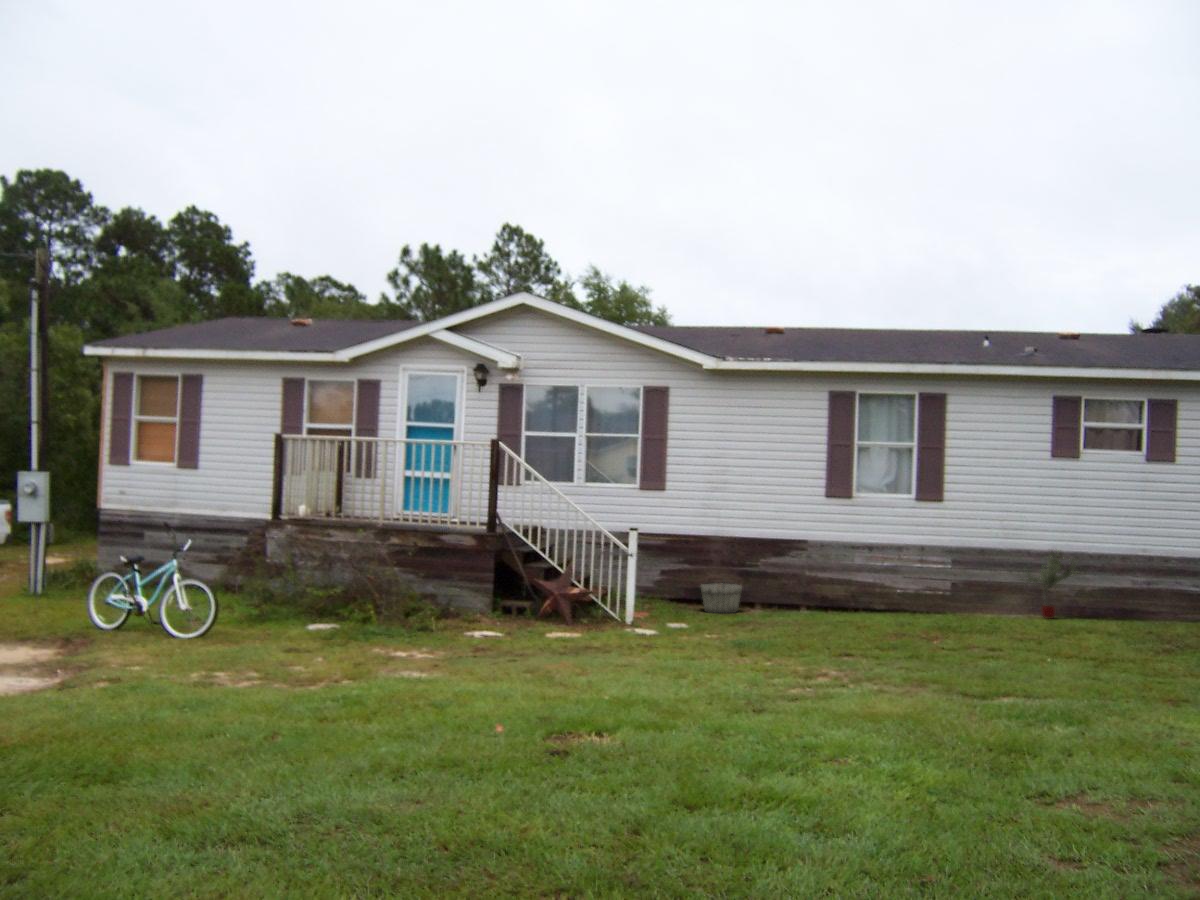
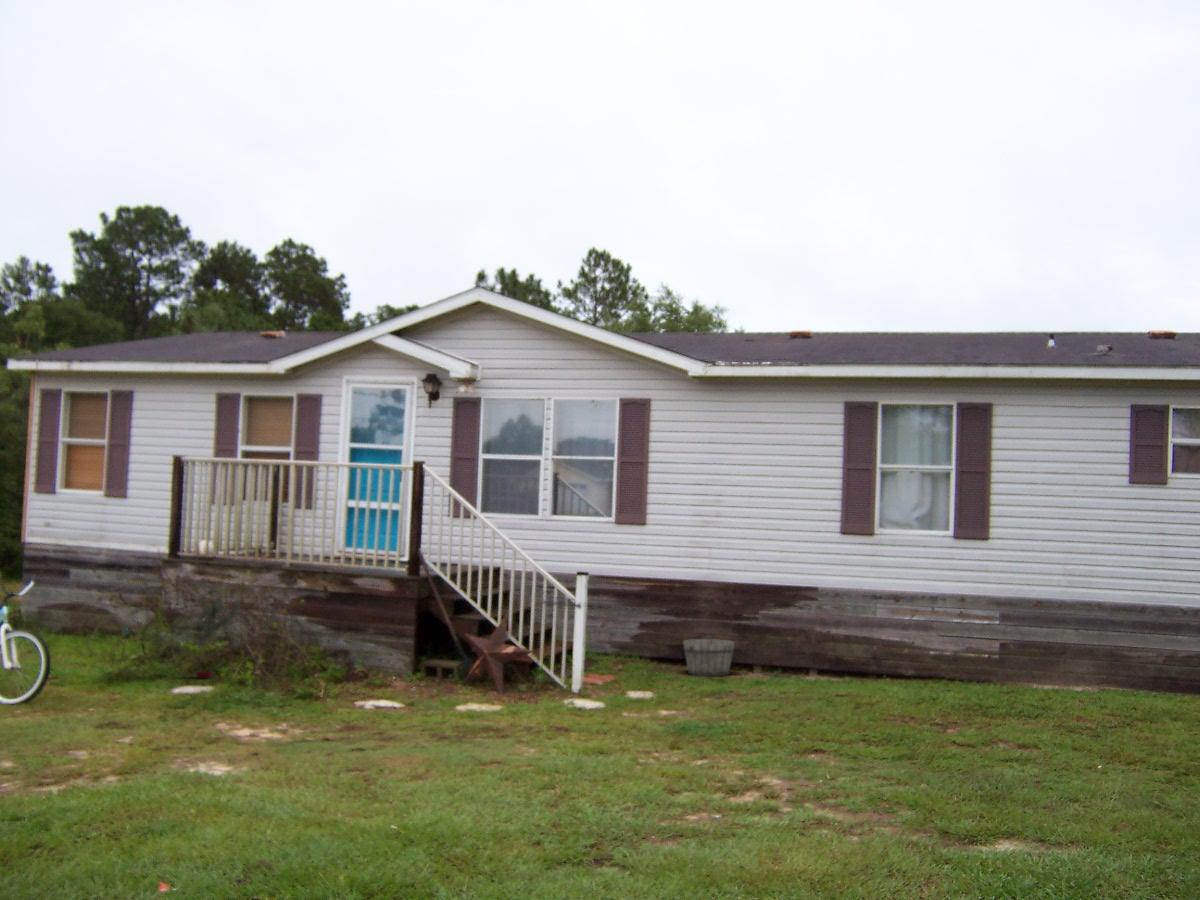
potted tree: present [1020,552,1078,619] -> present [173,586,241,679]

